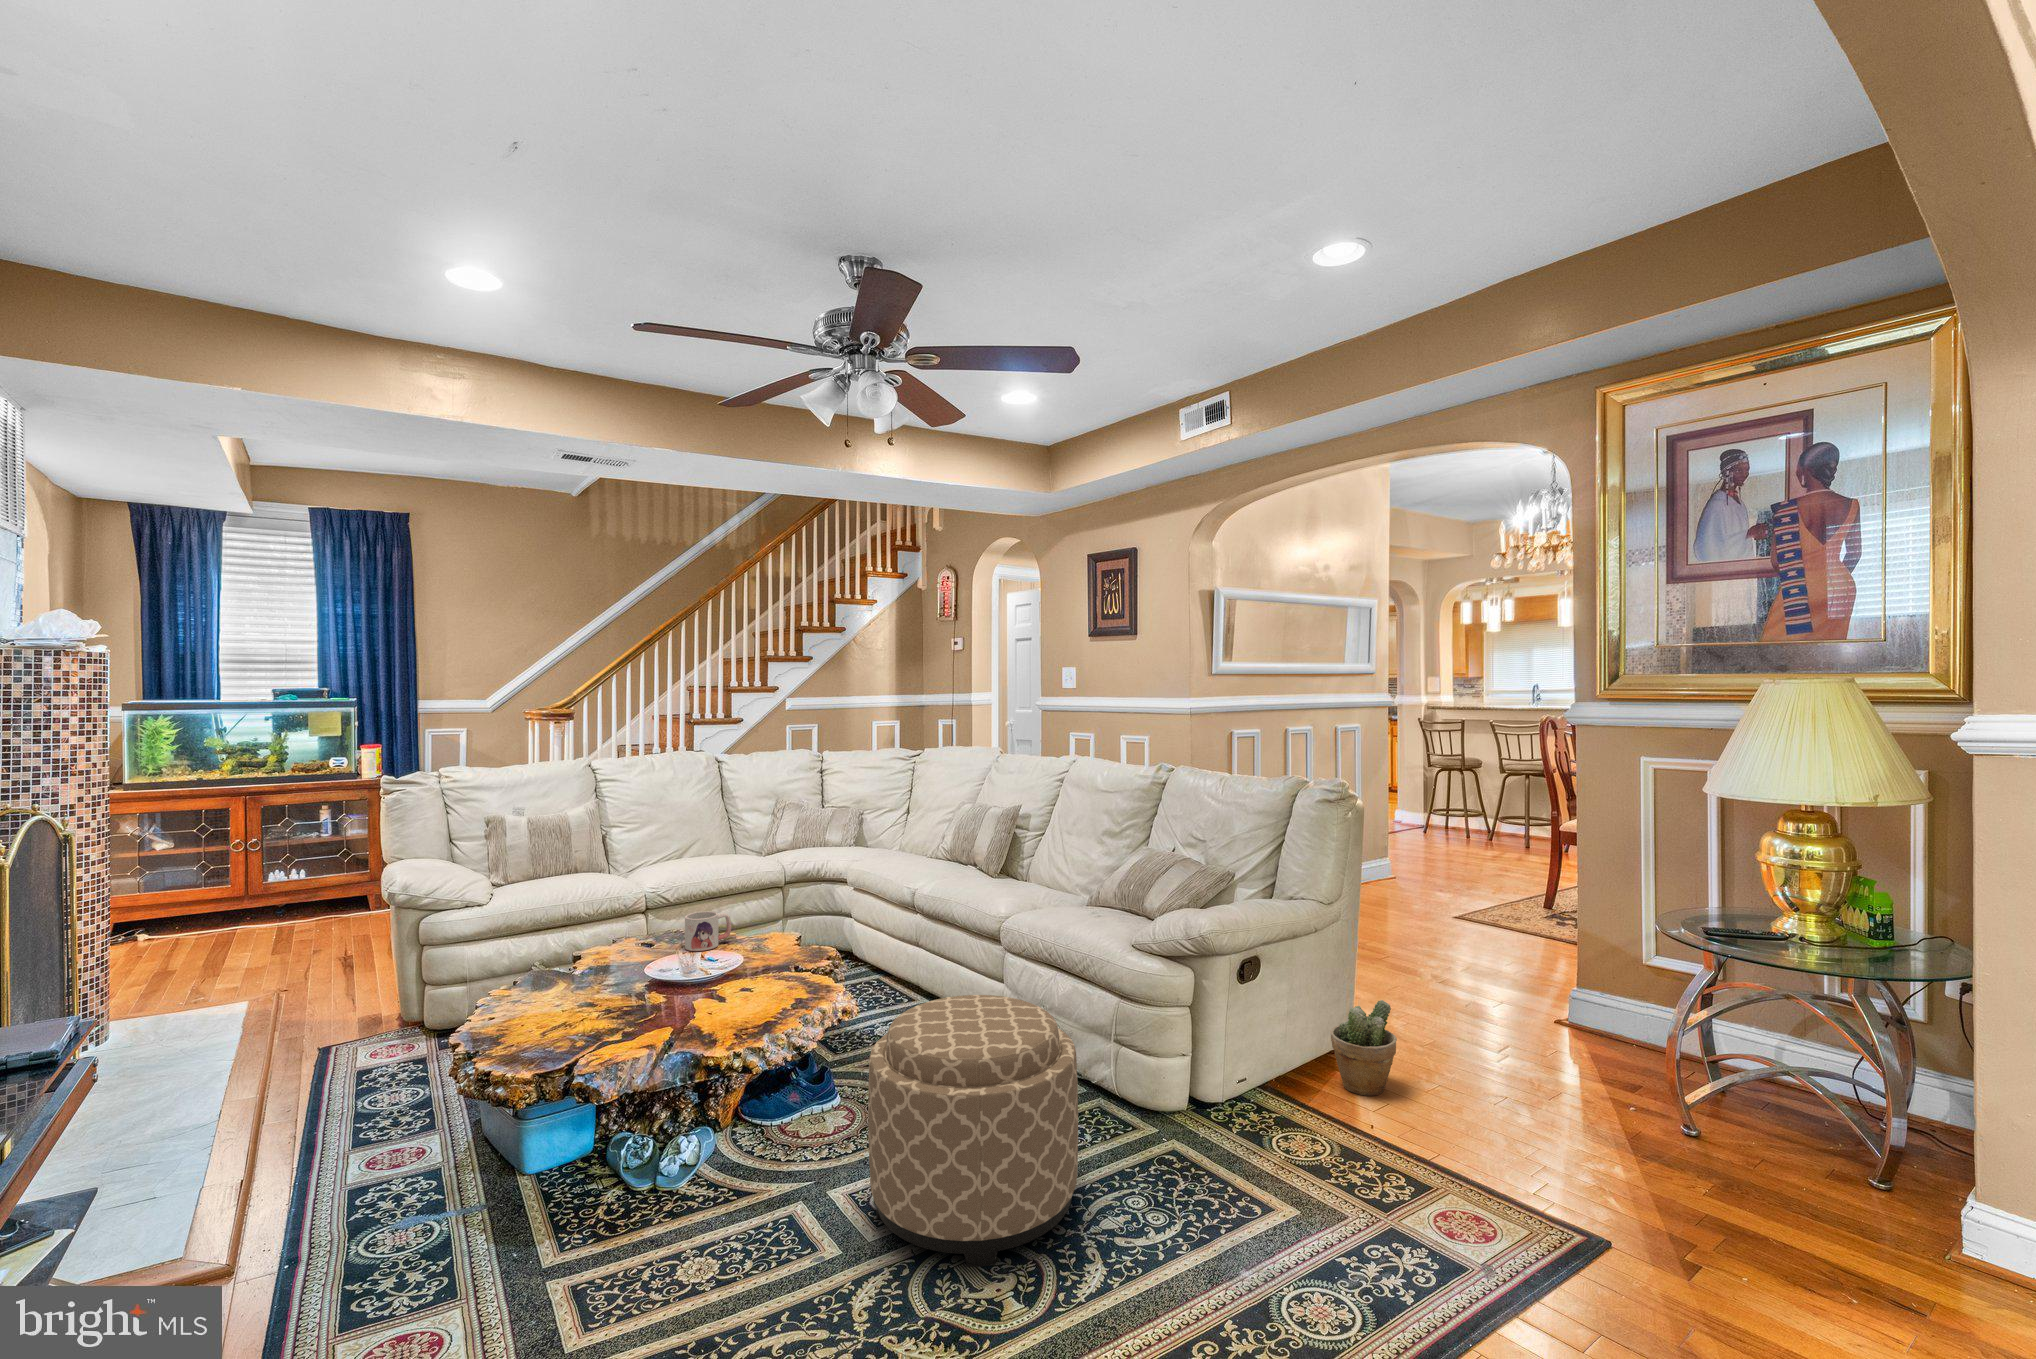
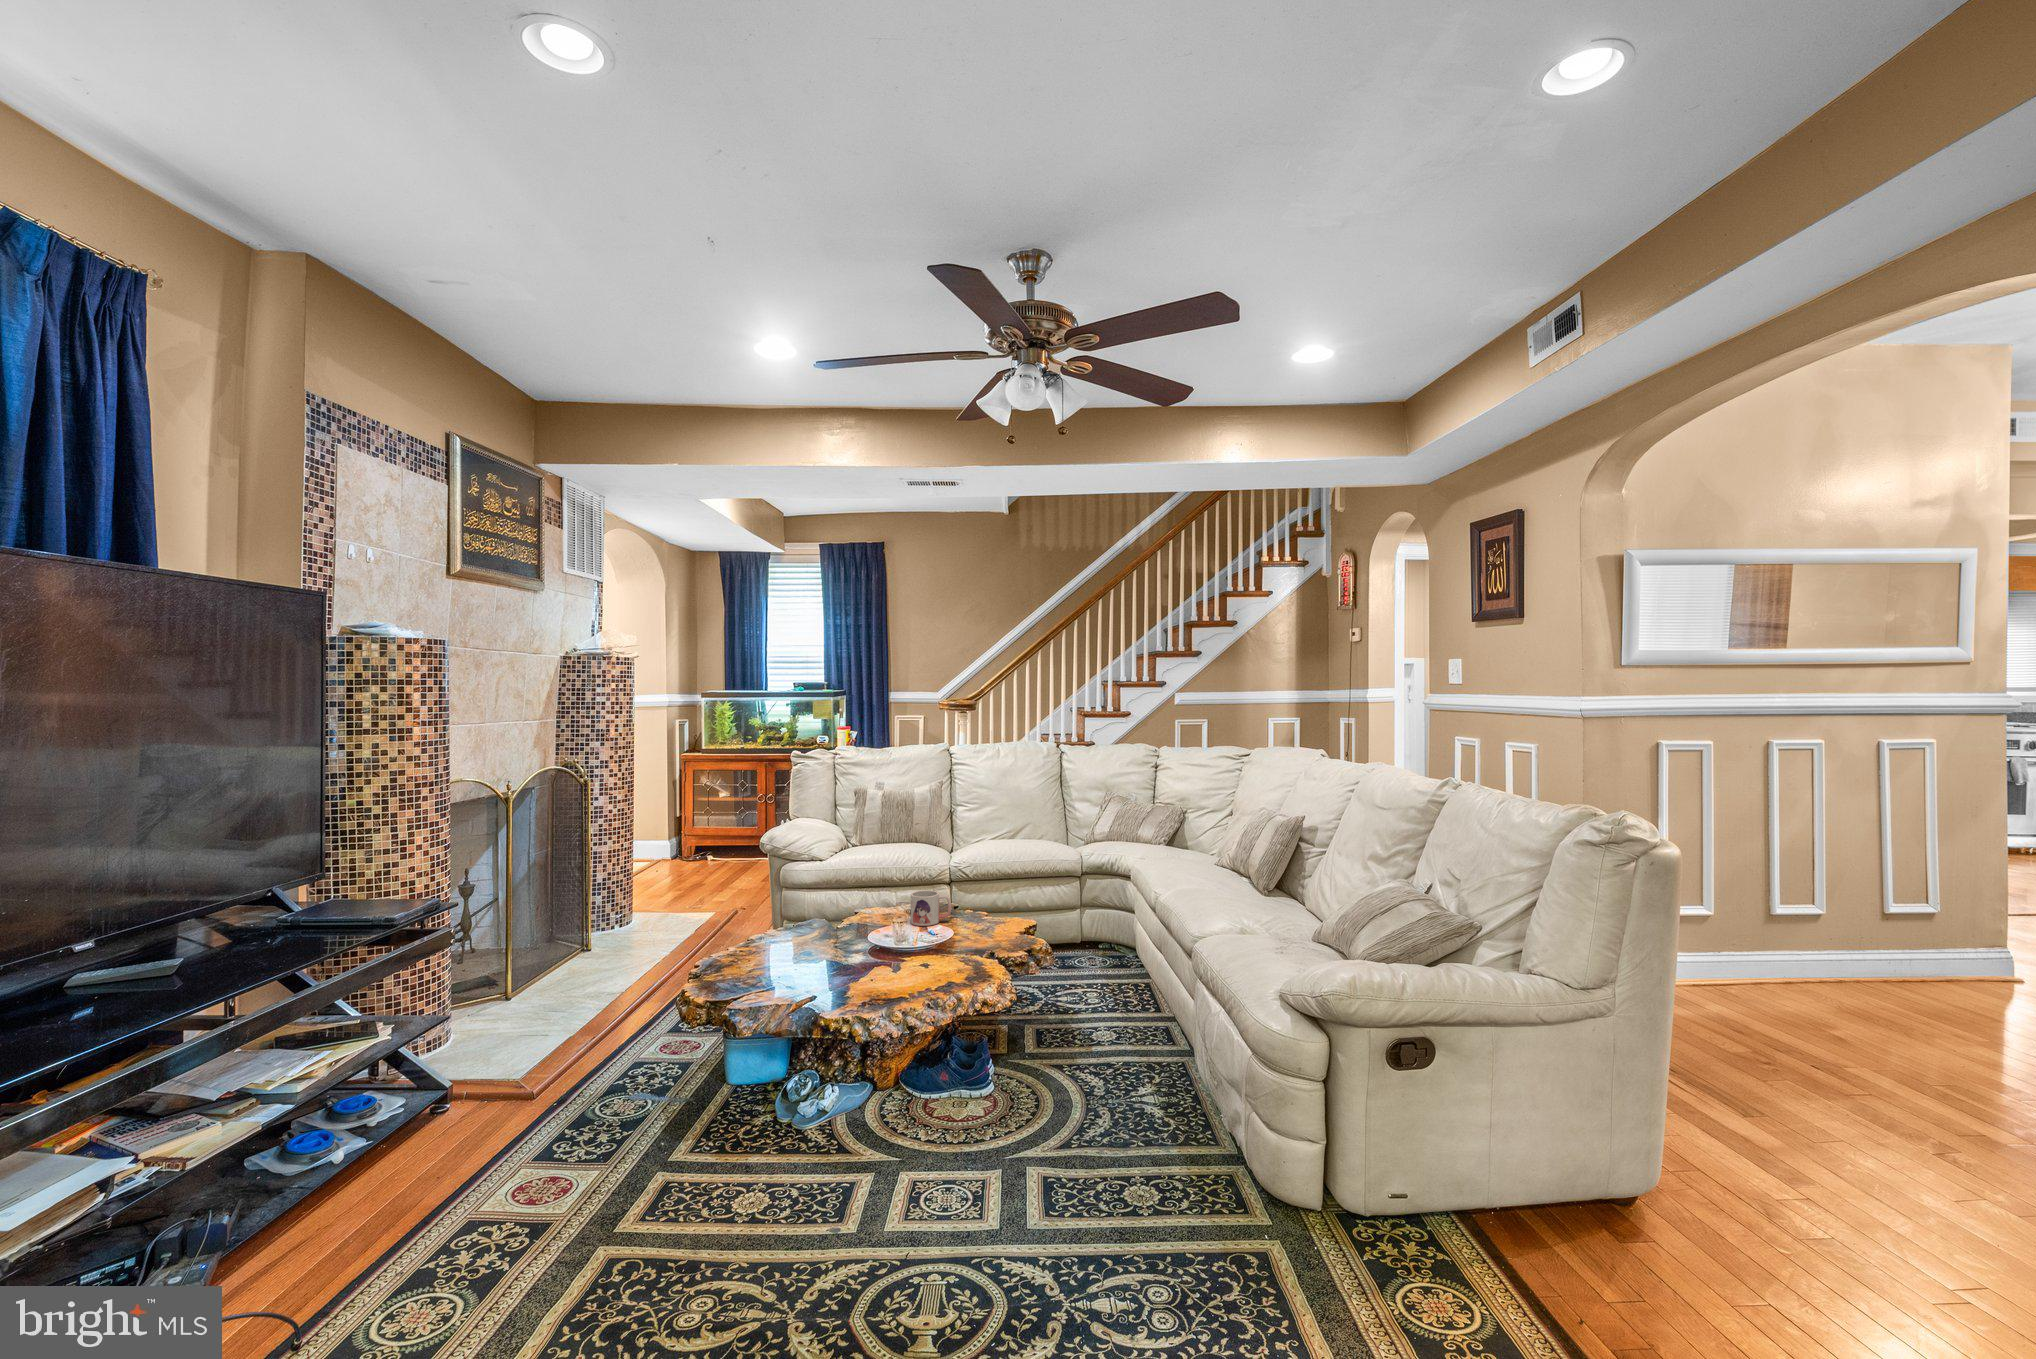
ottoman: present [868,995,1078,1267] -> none [899,1011,1117,1296]
potted plant: present [1330,1000,1397,1096] -> none [1564,1149,1670,1285]

